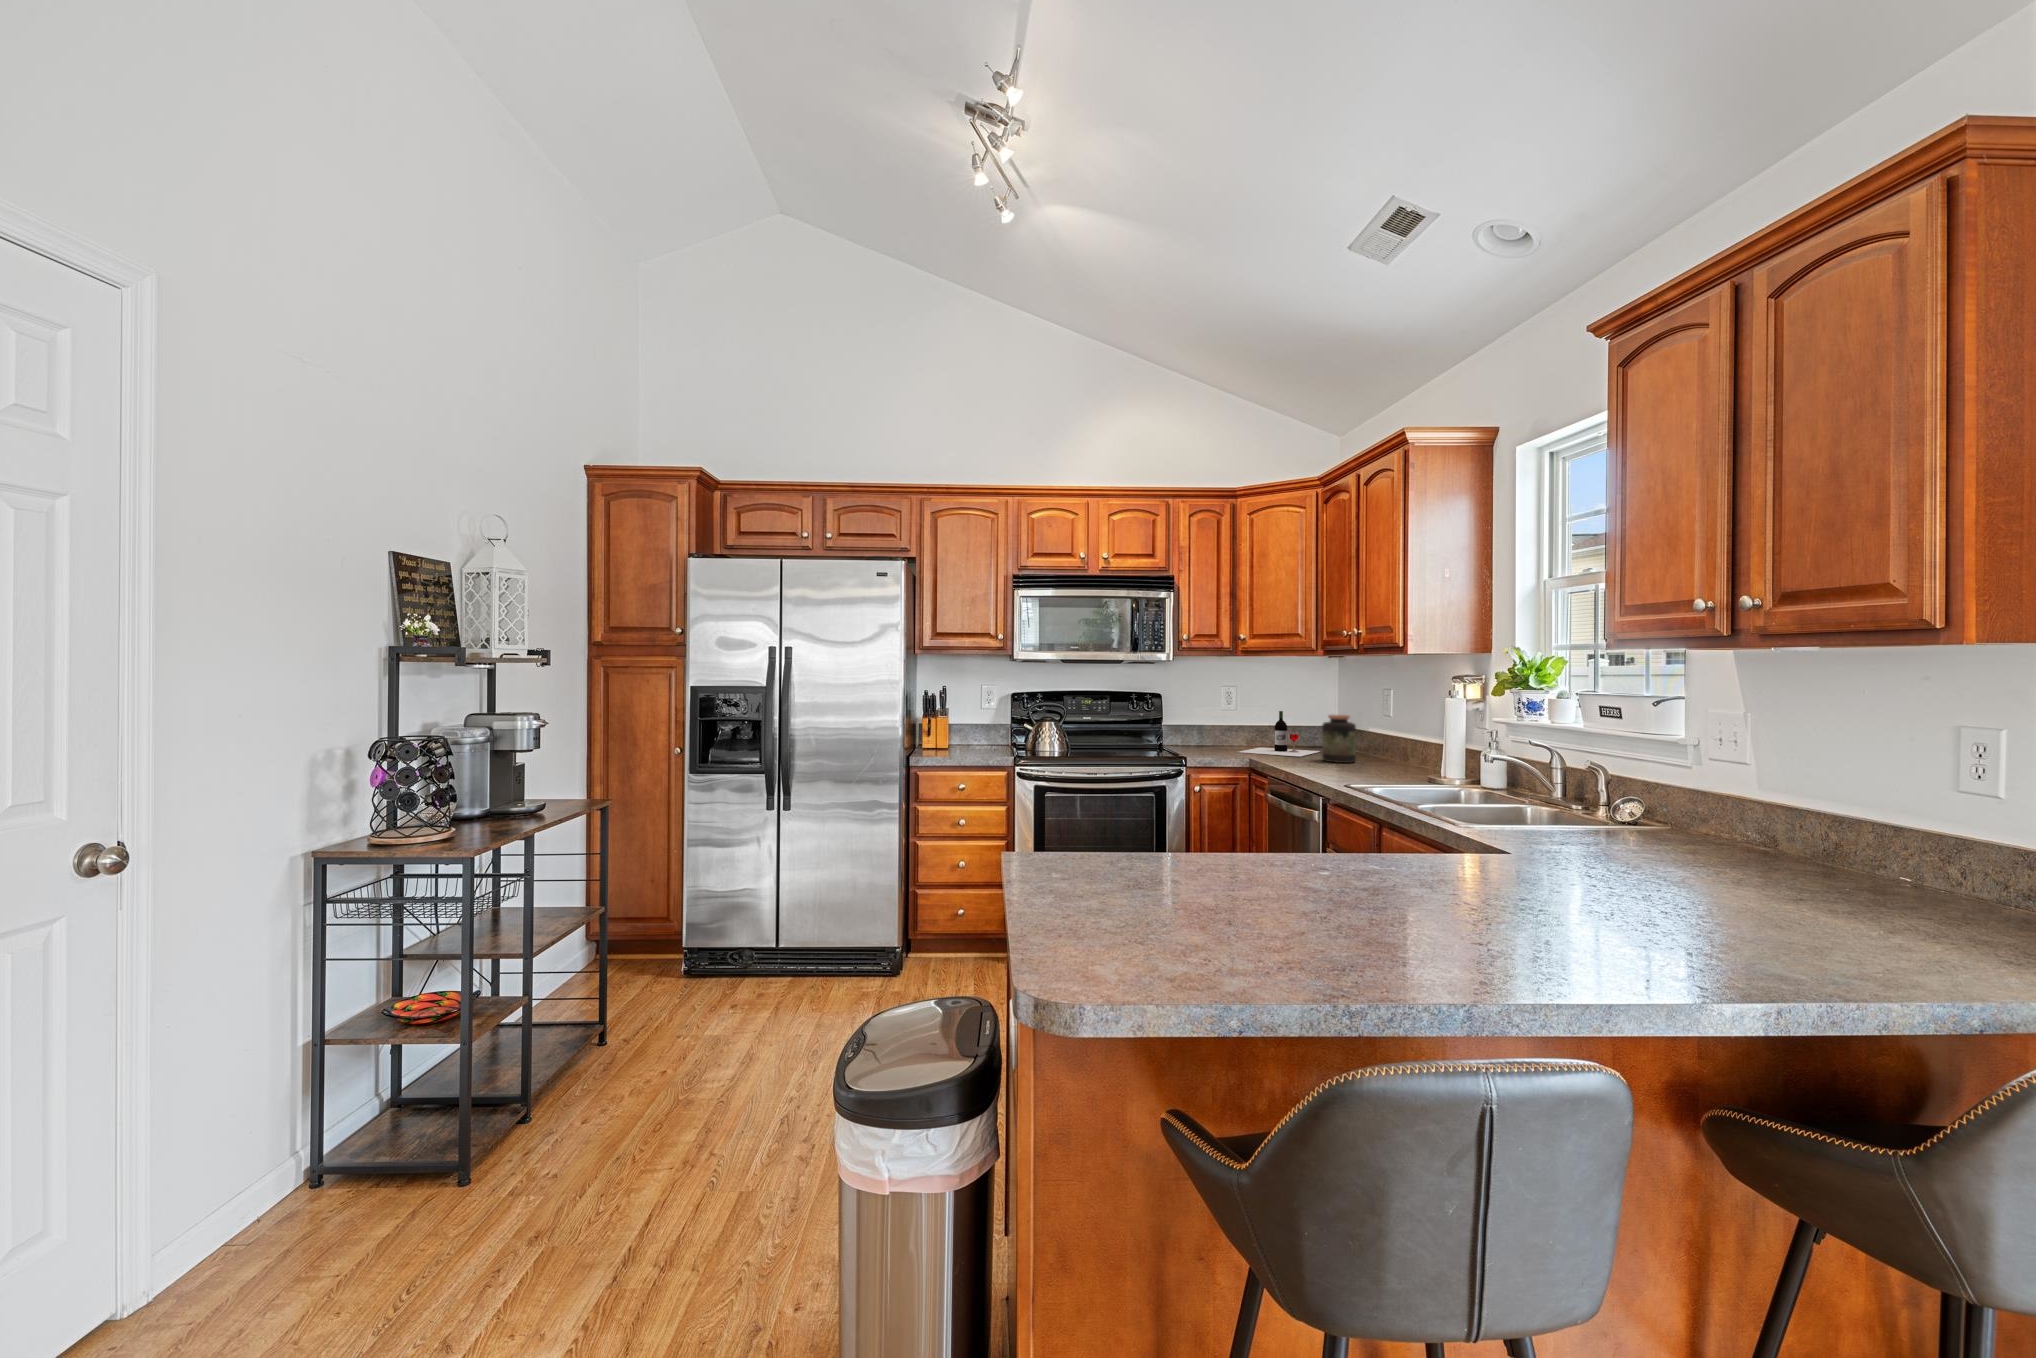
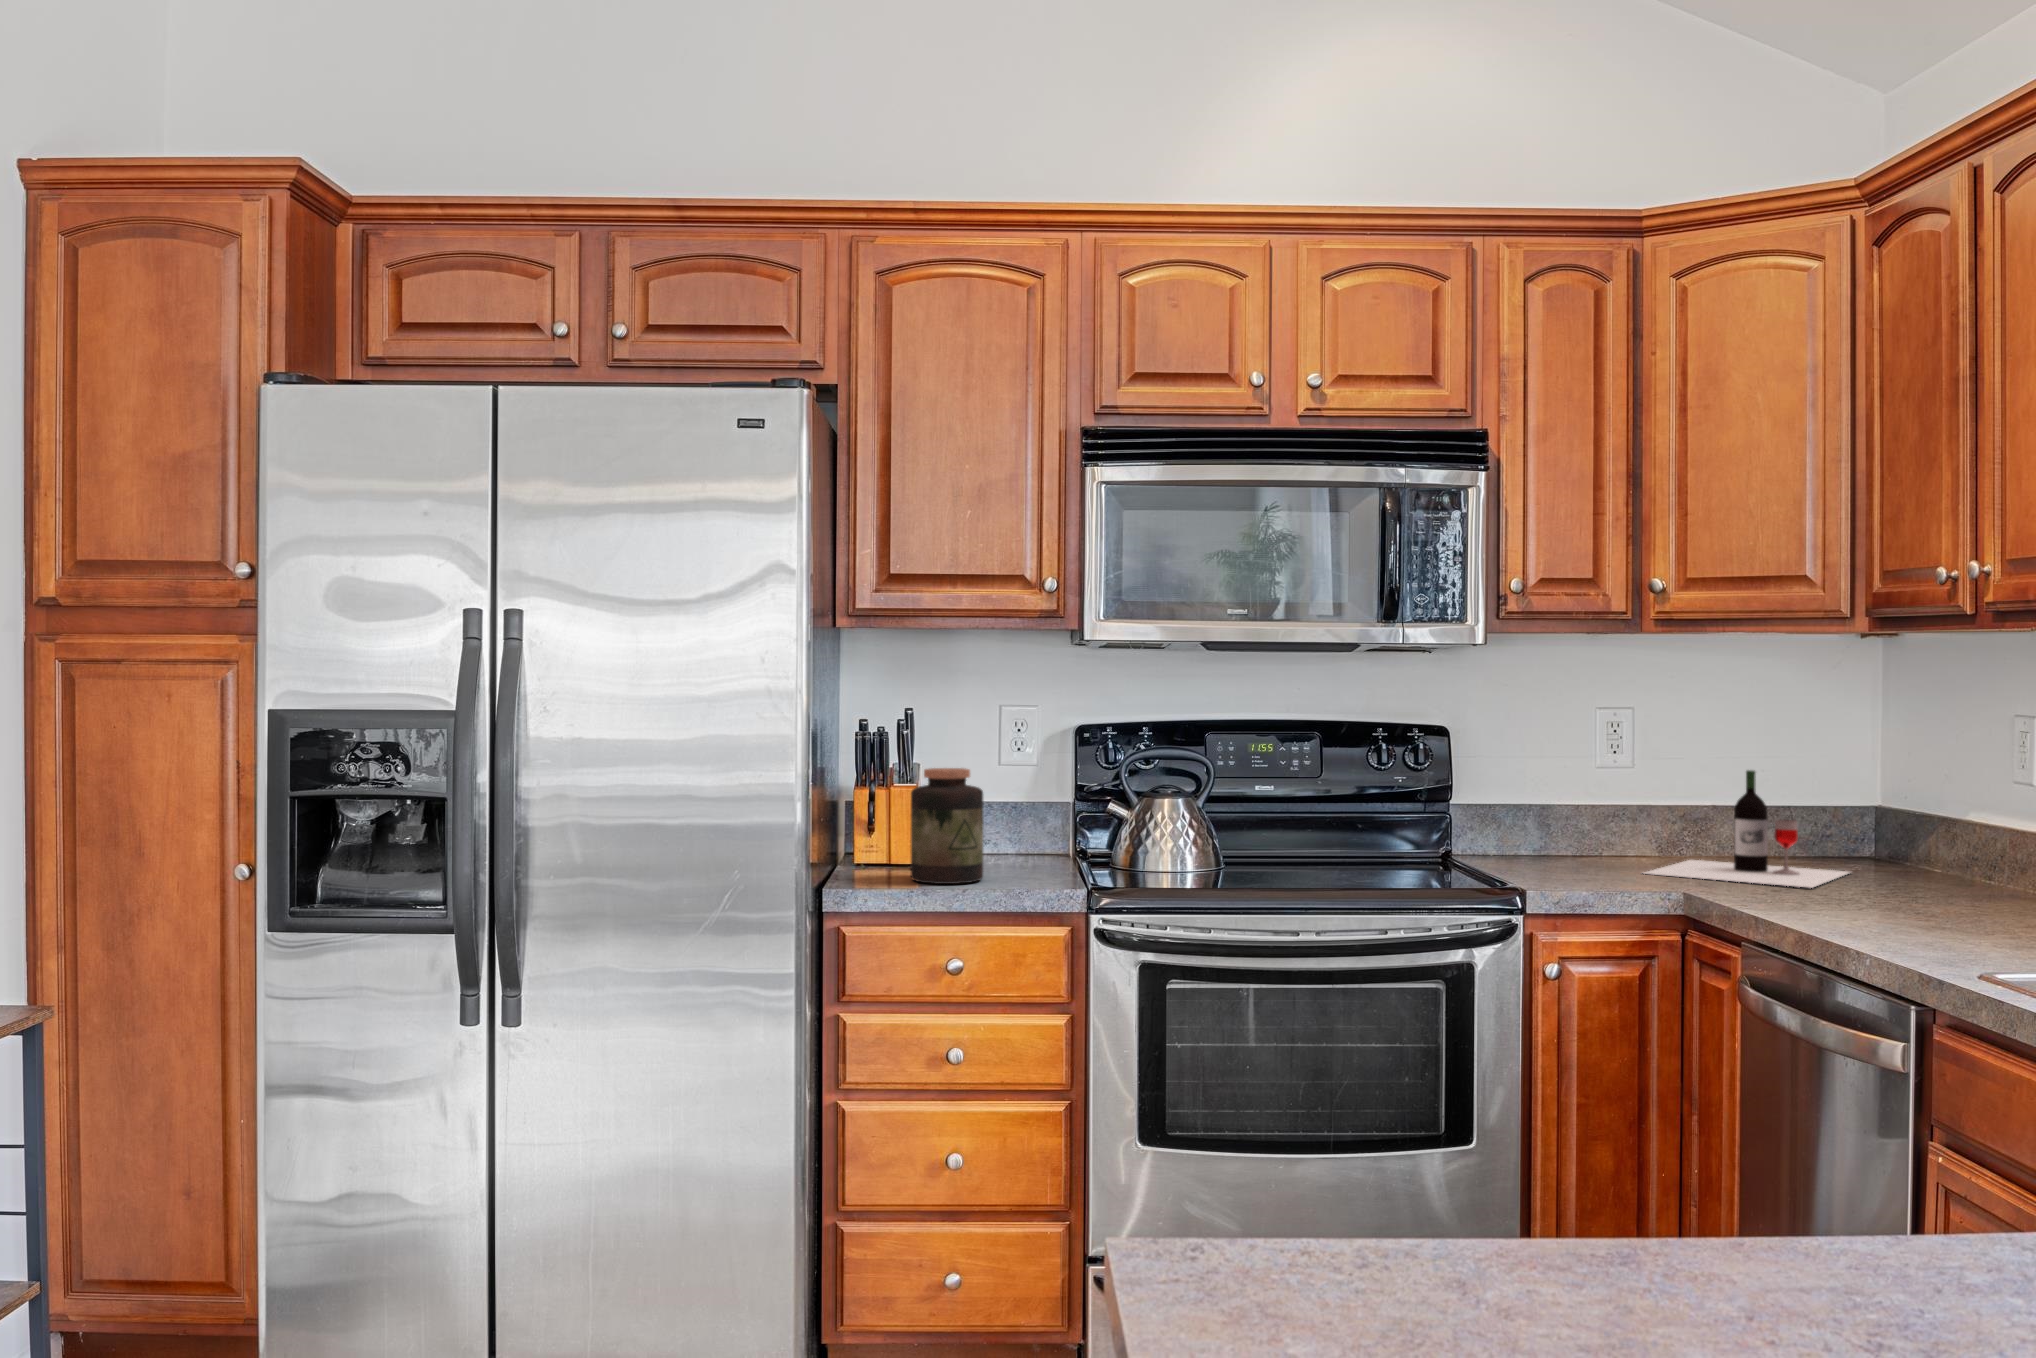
jar: present [1322,715,1356,763] -> present [911,768,983,884]

